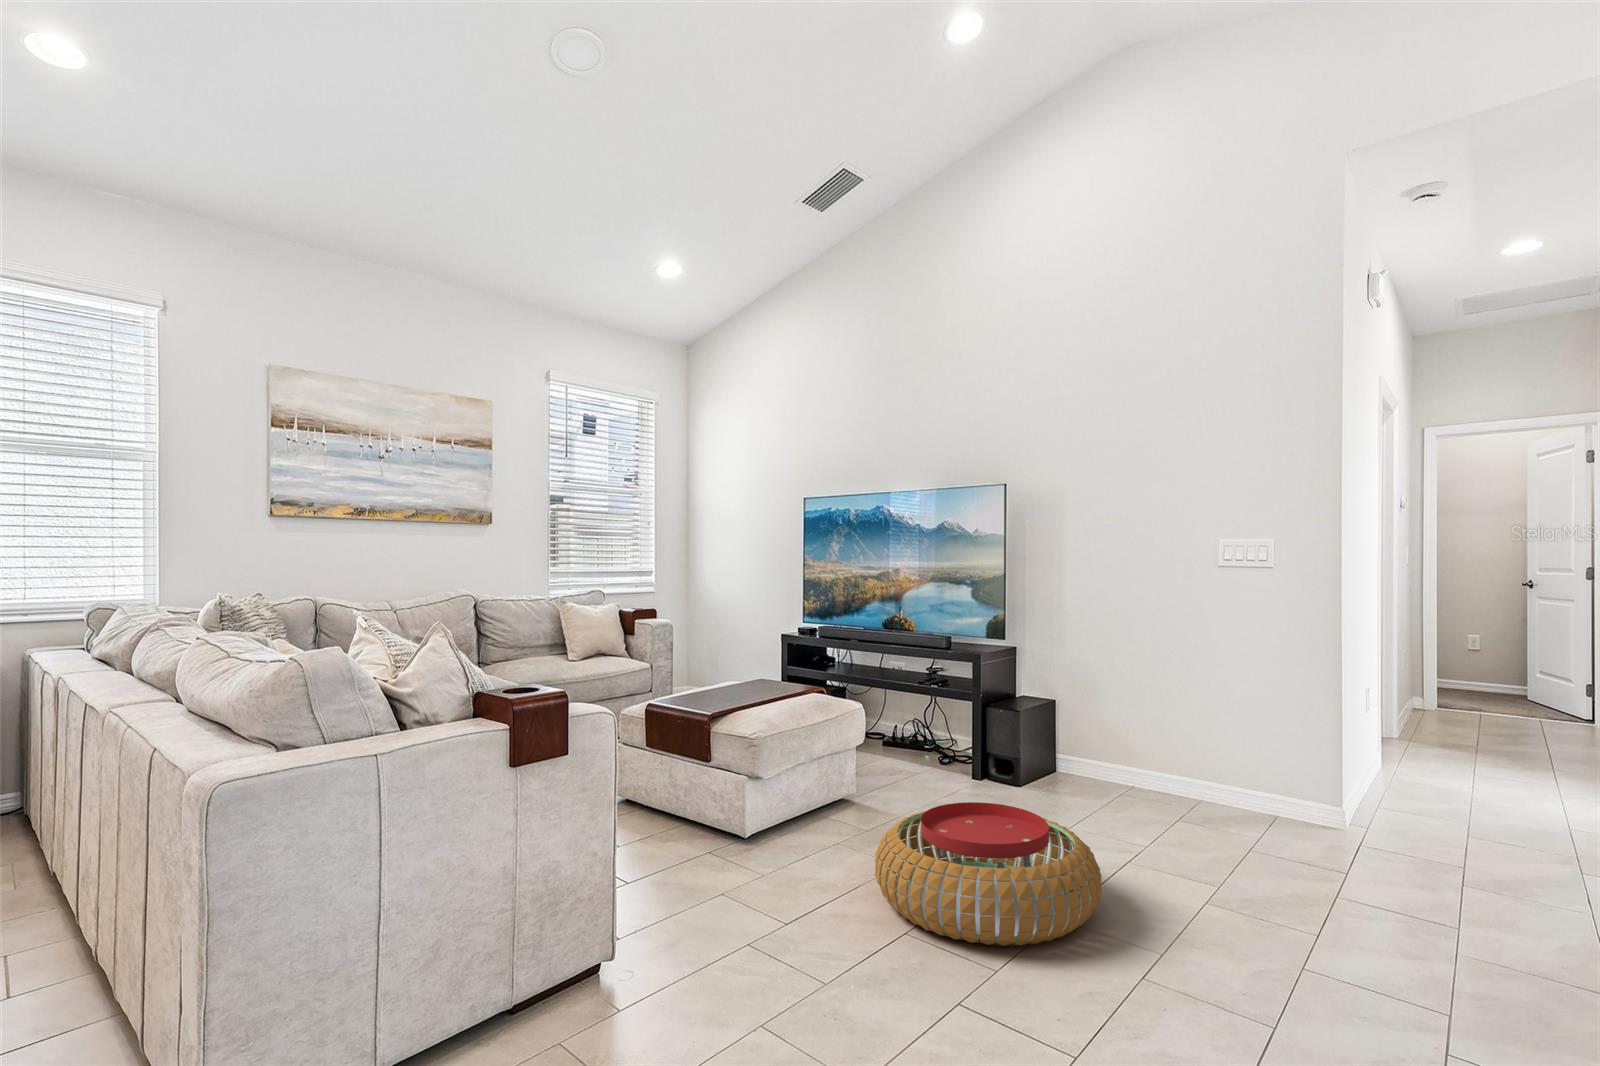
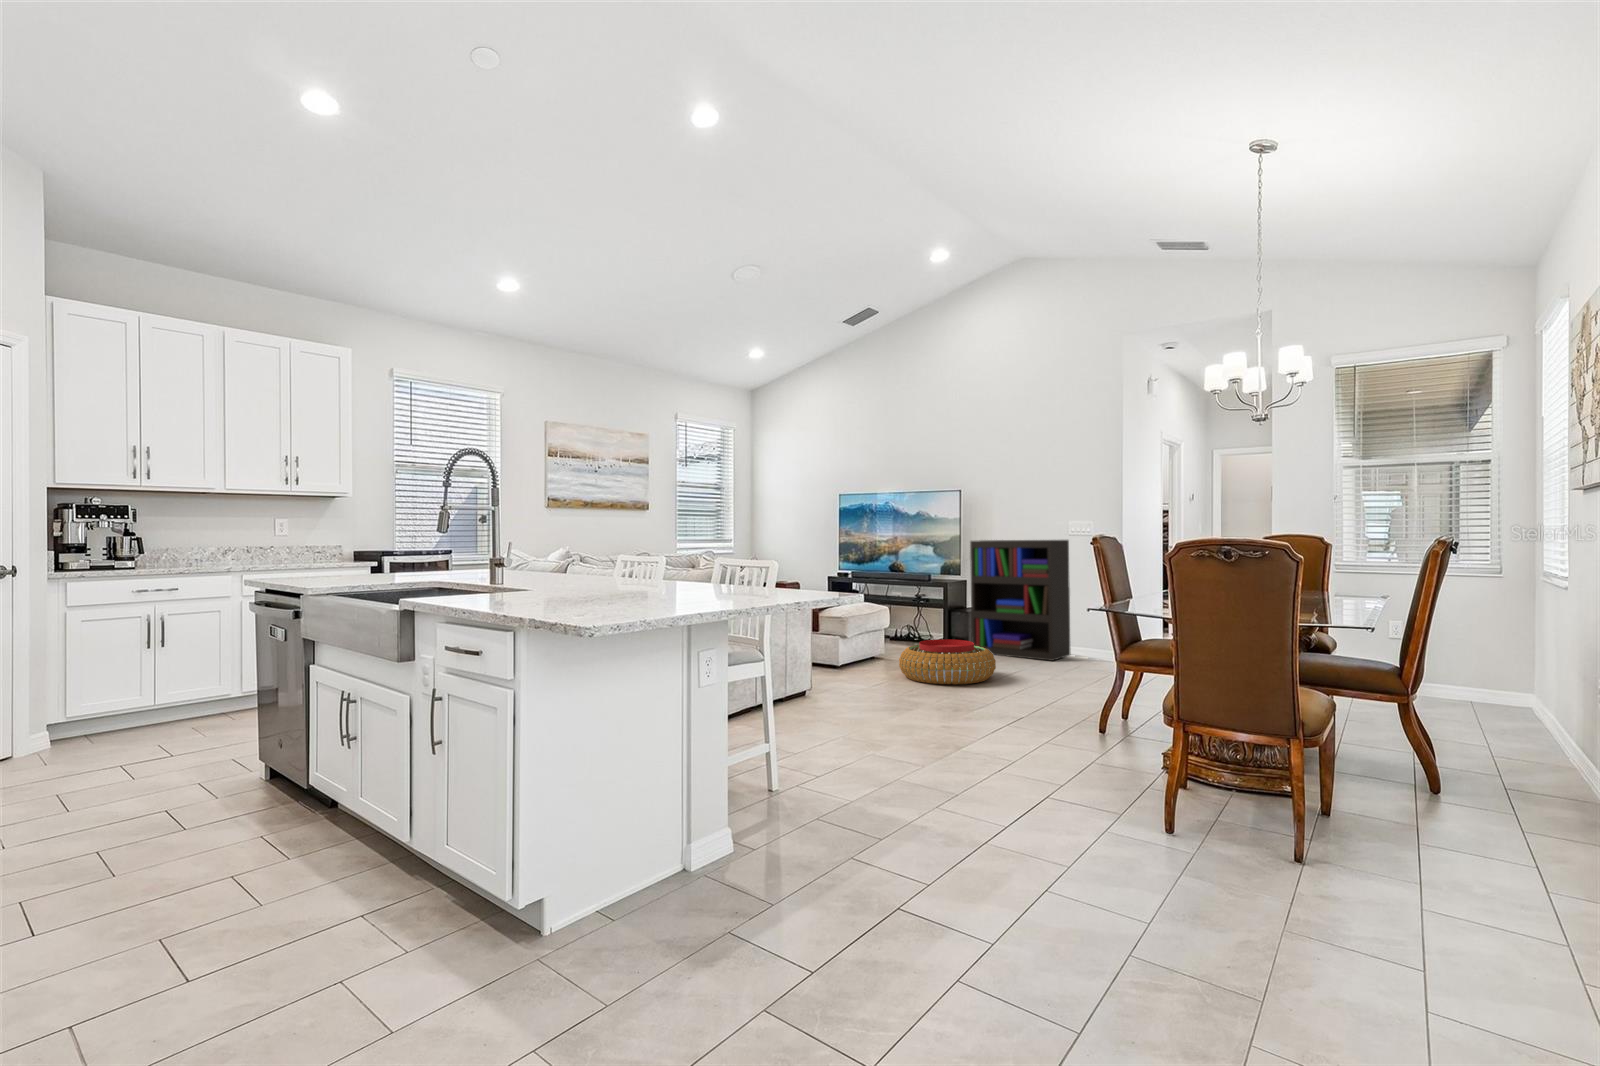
bookshelf: none [1029,577,1232,829] -> present [970,540,1070,661]

